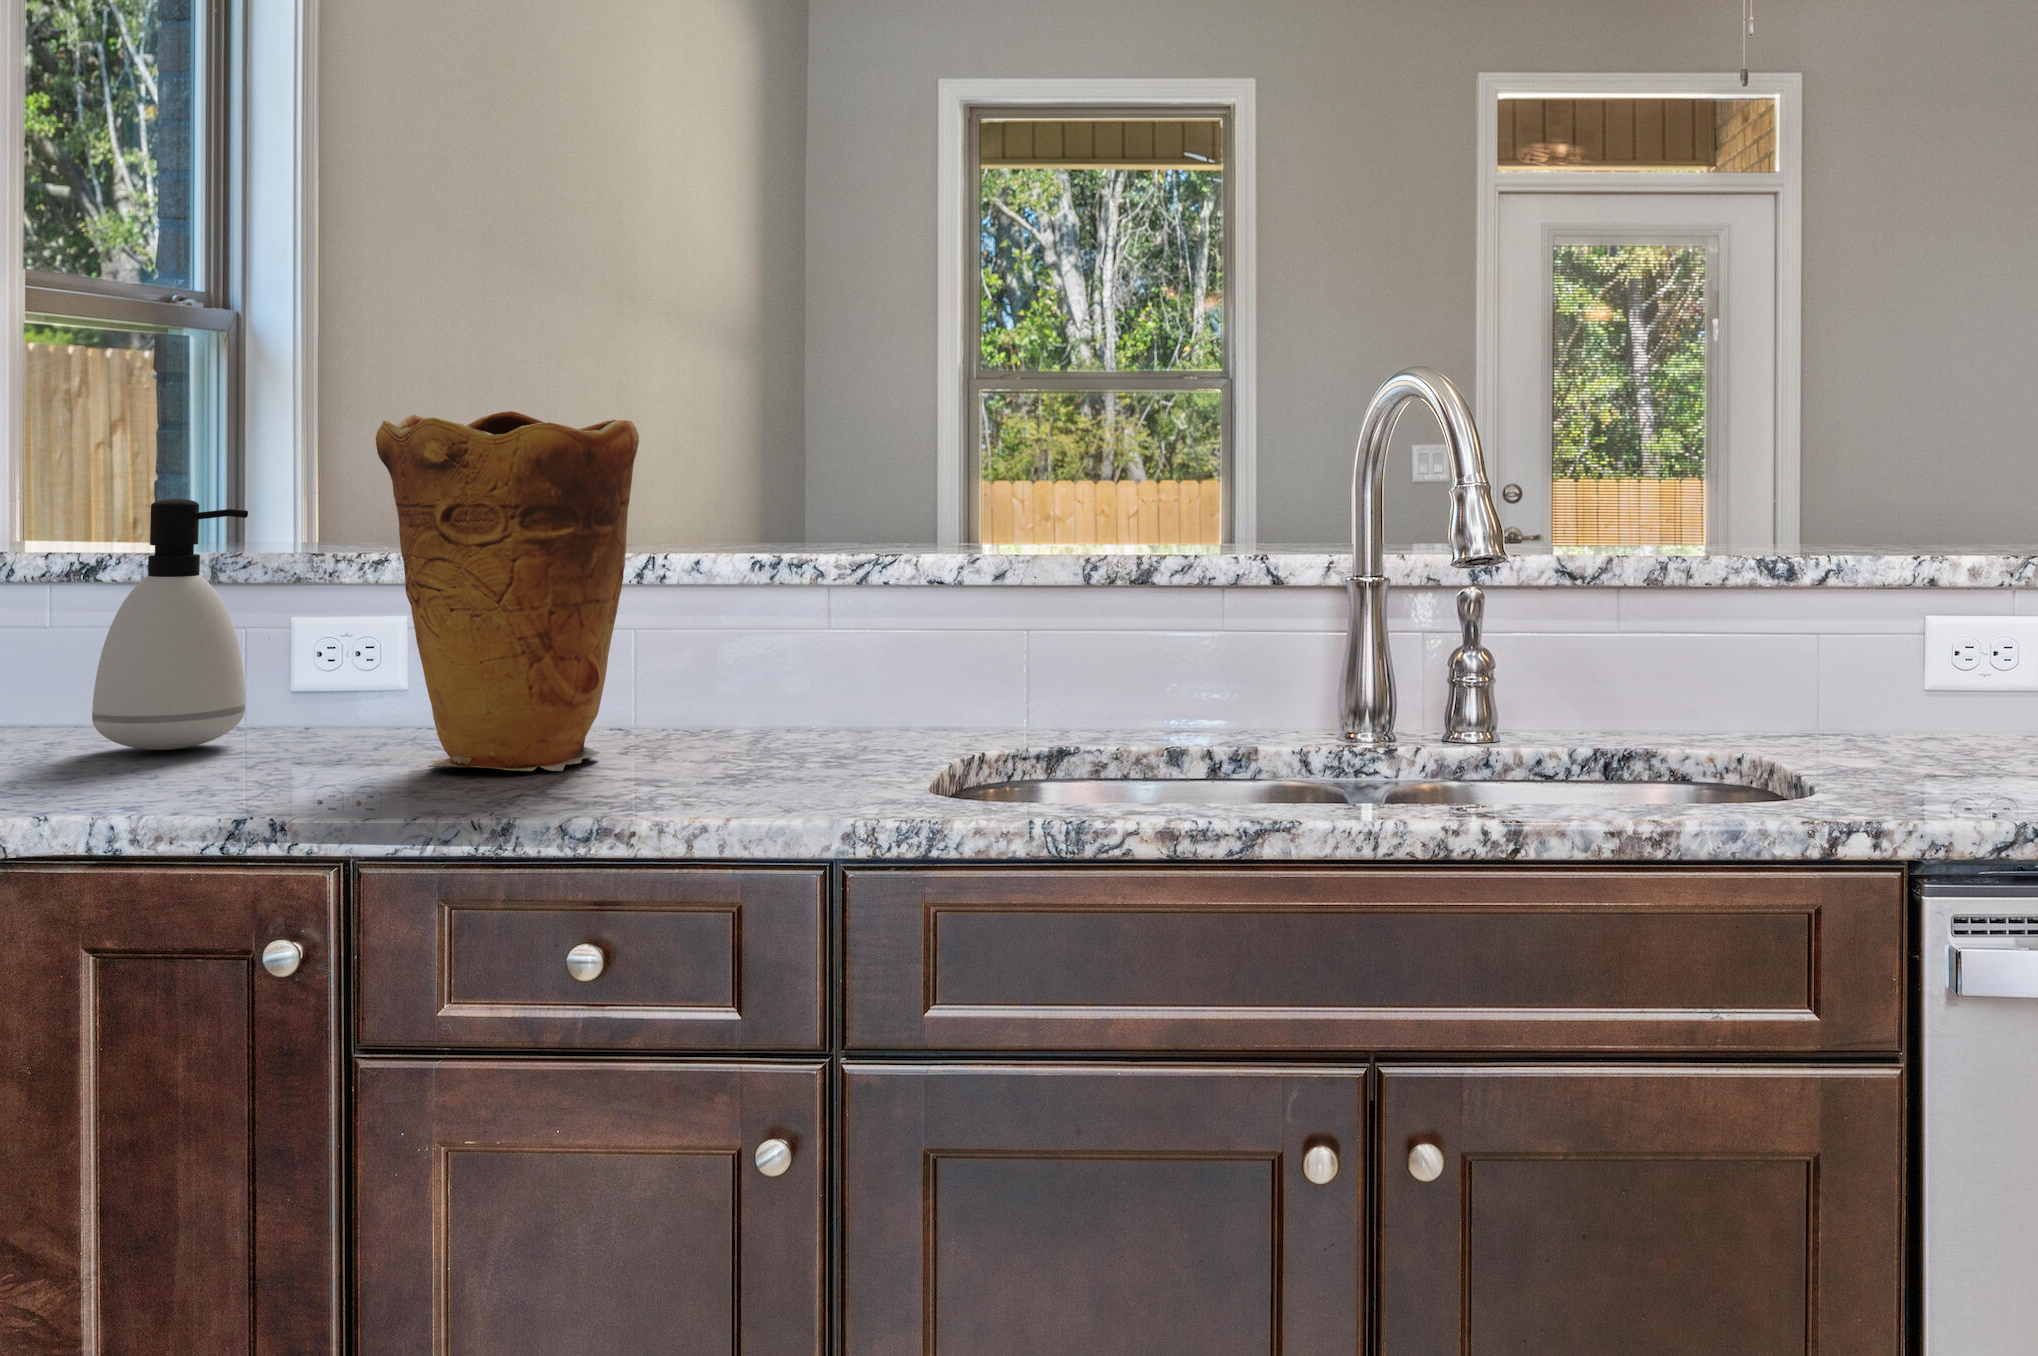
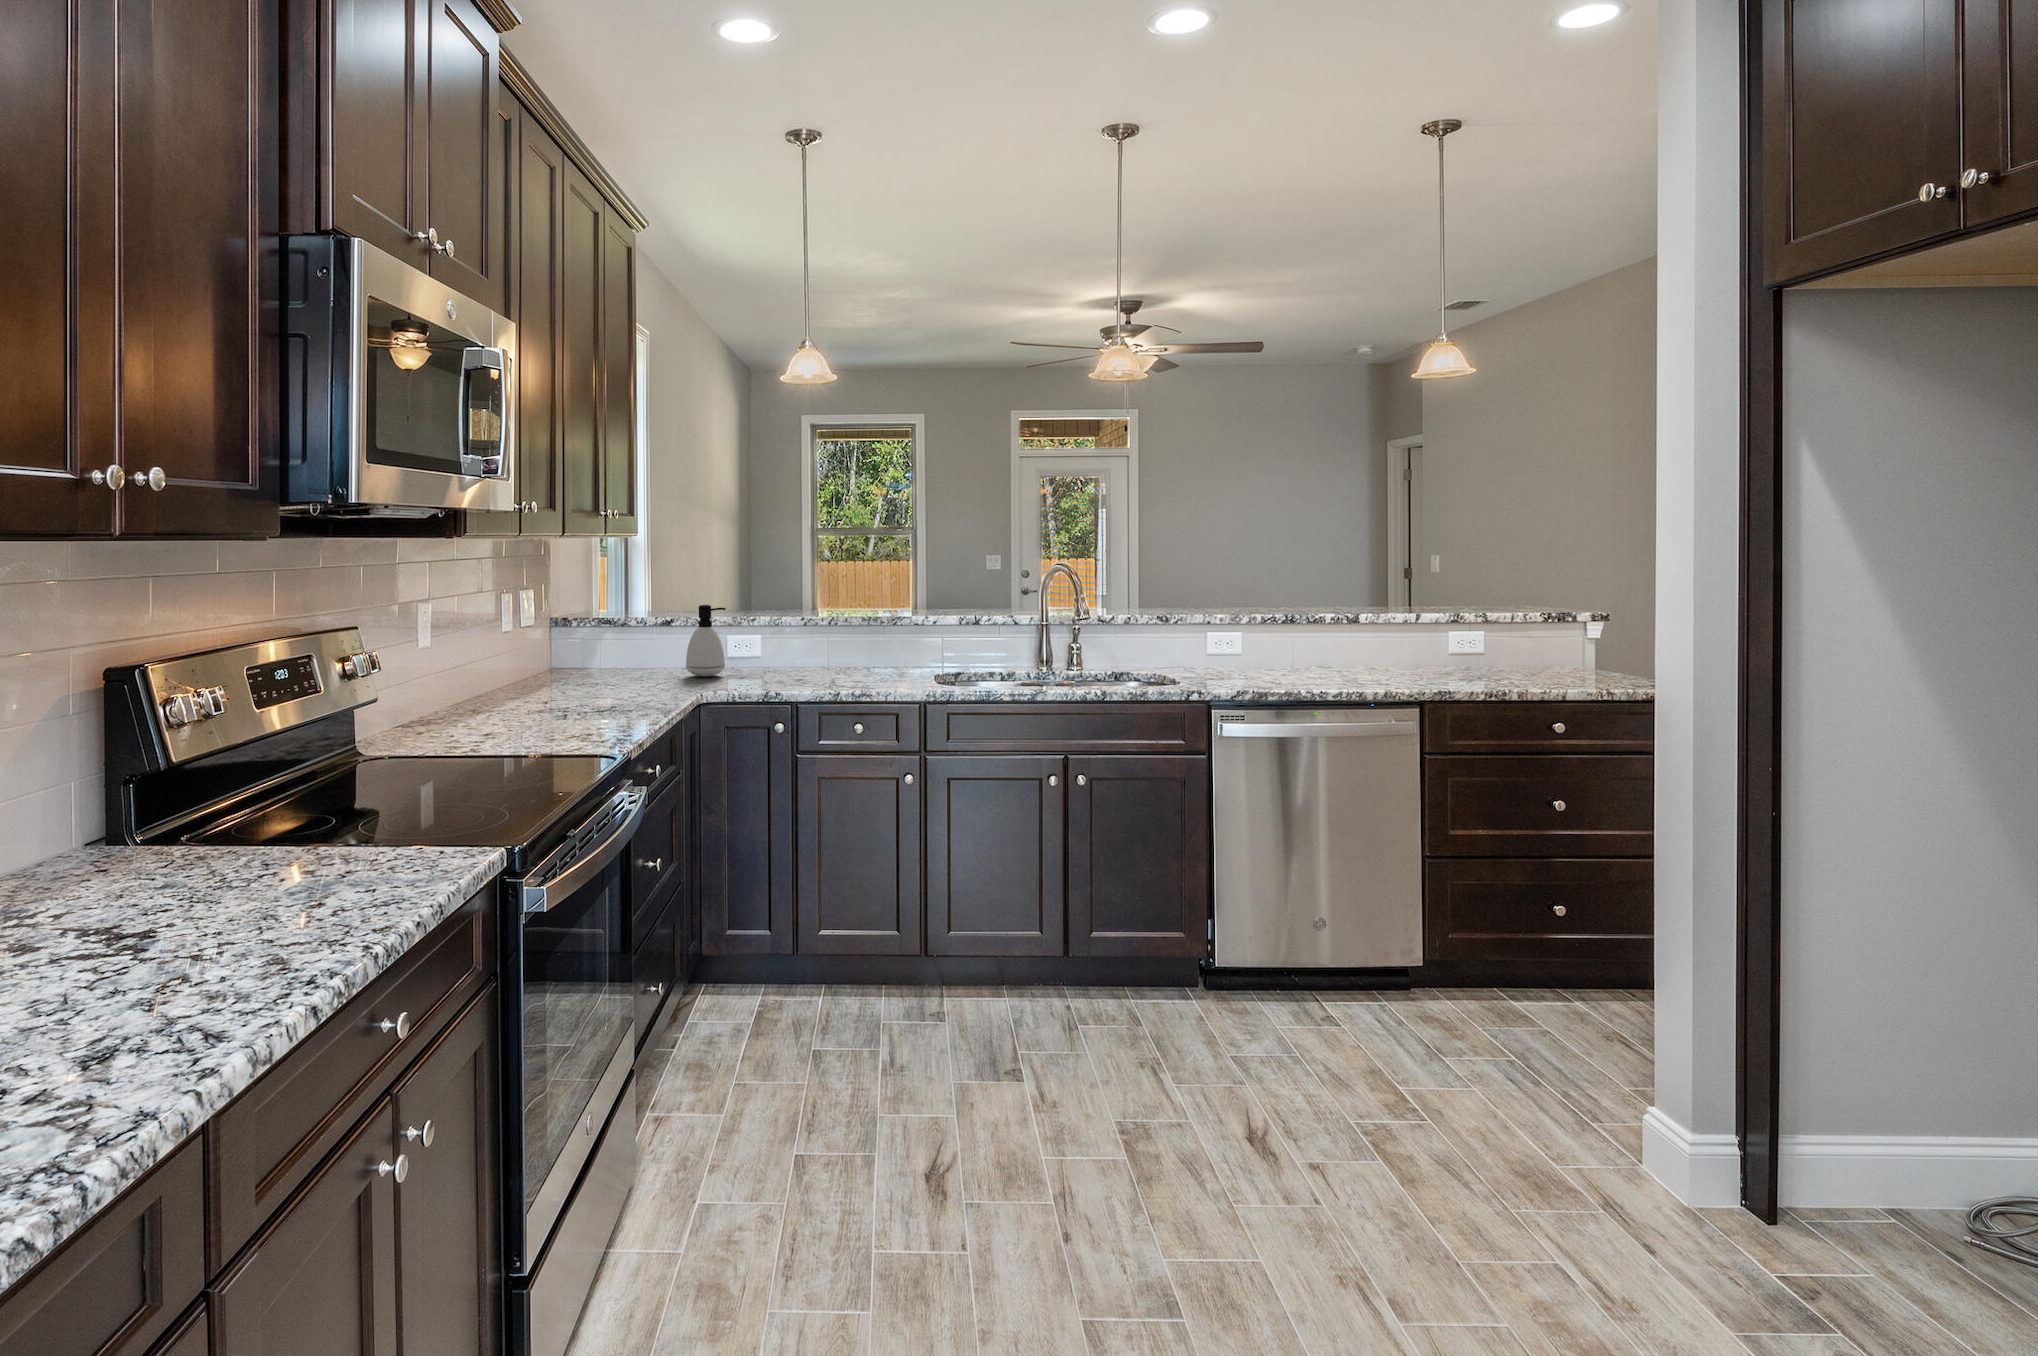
vase: present [376,411,639,771] -> none [777,578,846,681]

